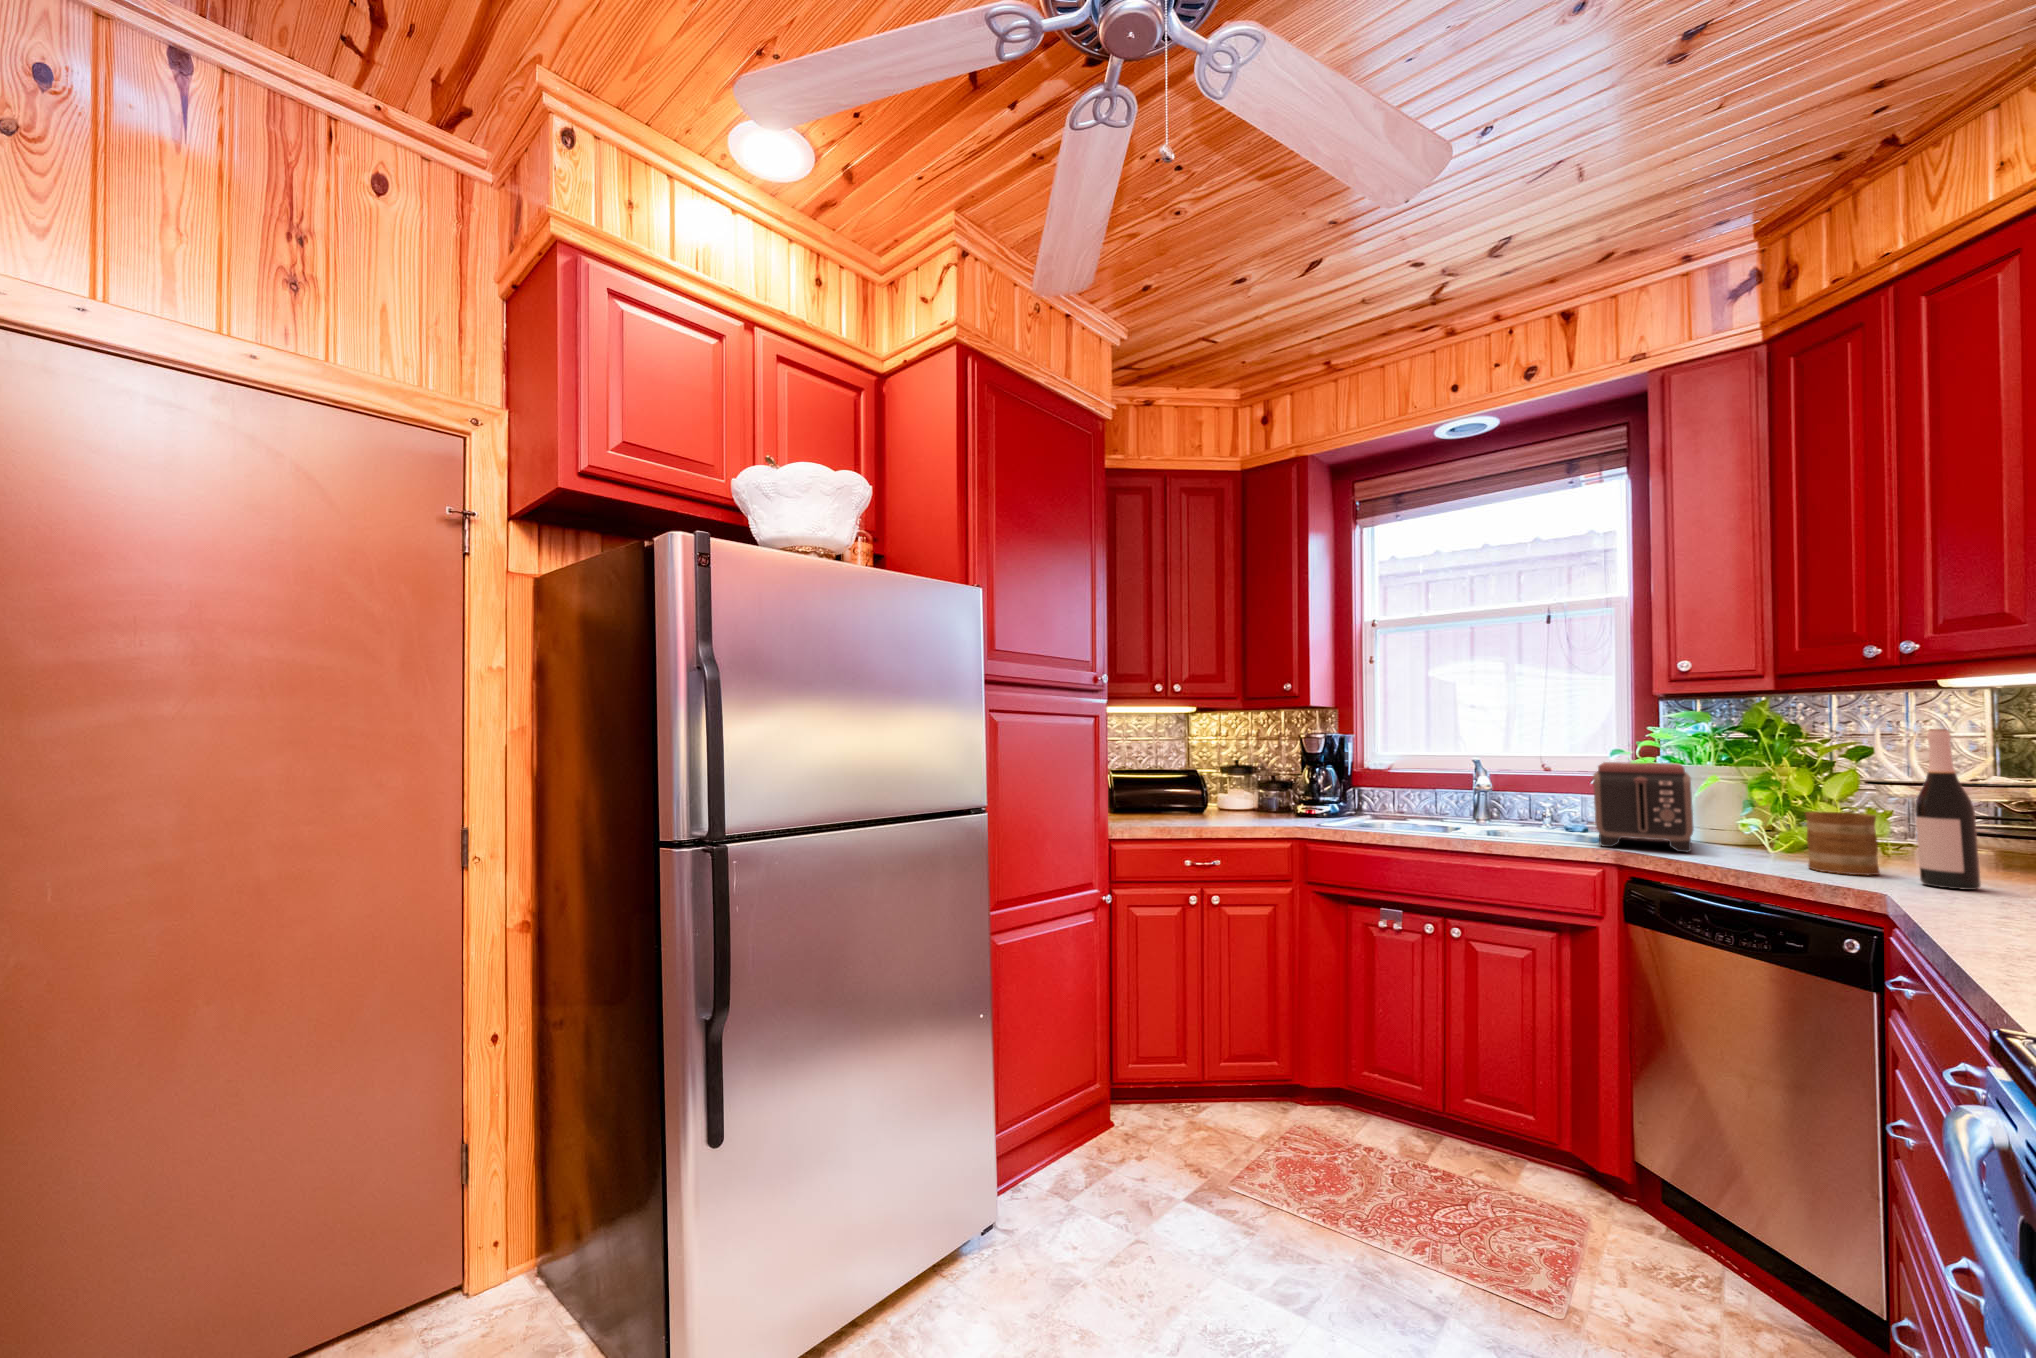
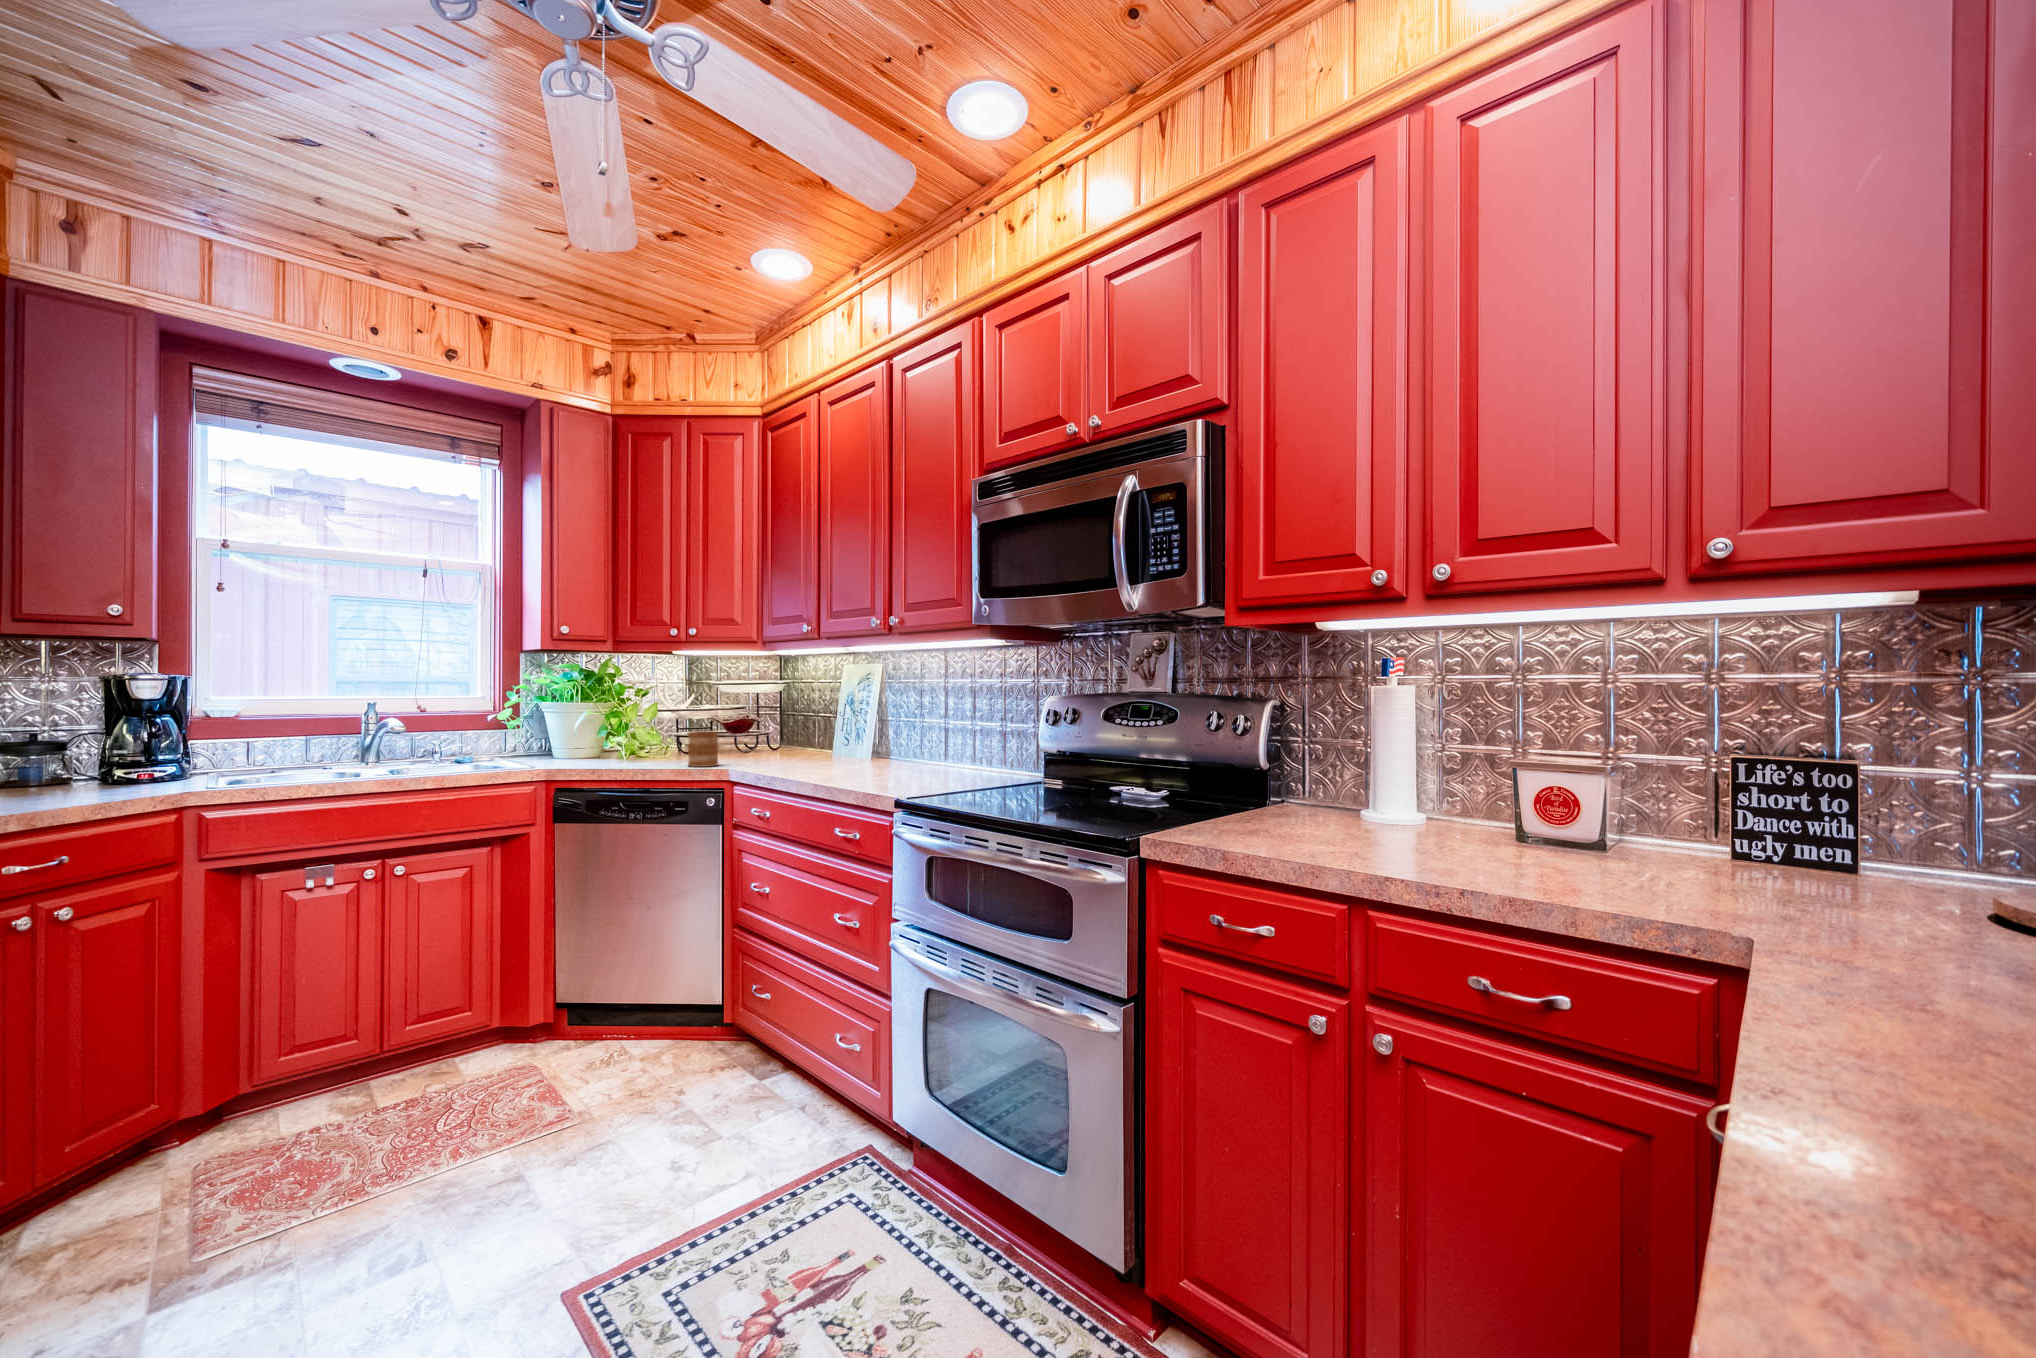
wine bottle: present [1915,729,1981,890] -> none [742,682,764,766]
toaster: present [1593,762,1694,852] -> none [530,706,622,771]

